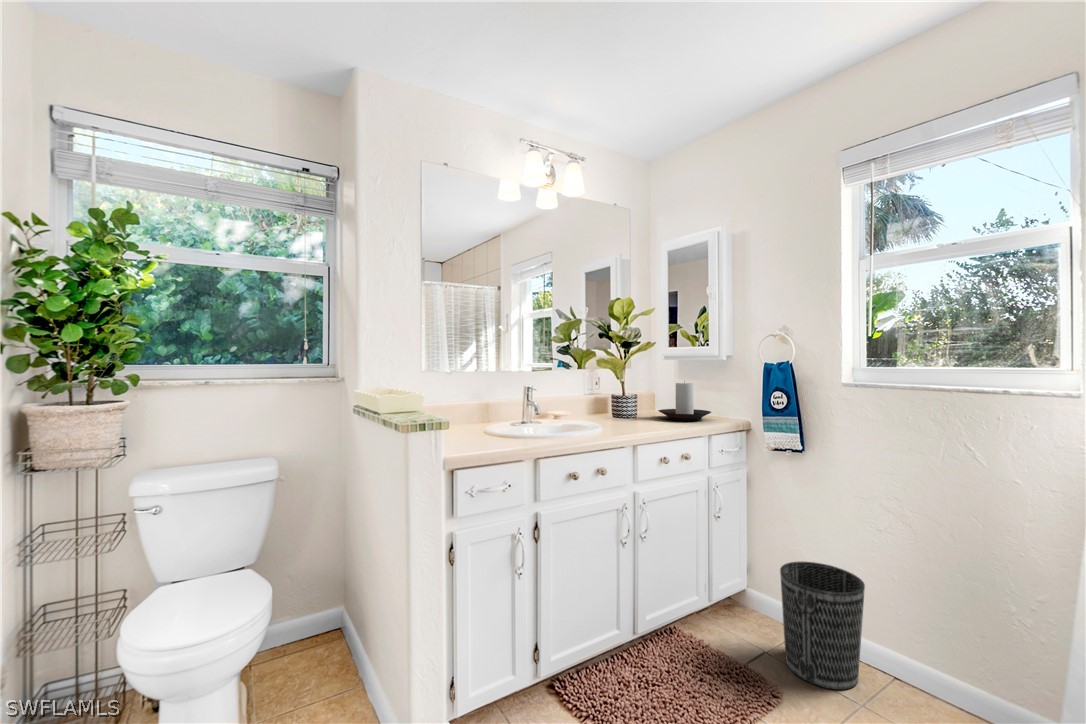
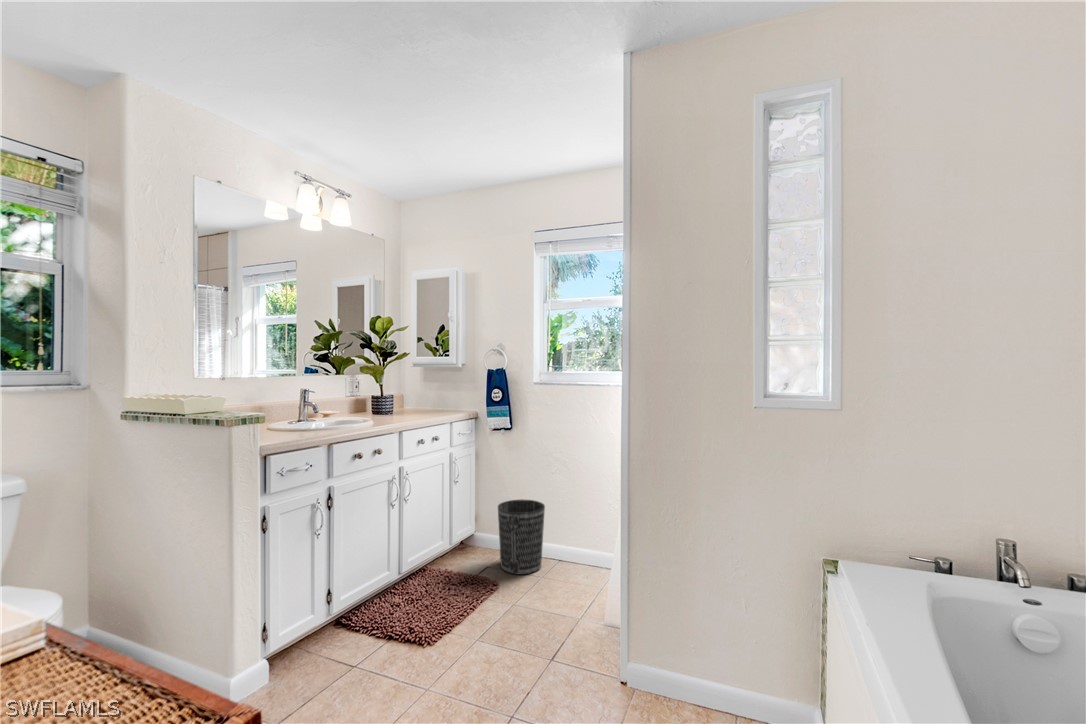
candle holder: present [658,382,711,421] -> none [411,383,451,412]

